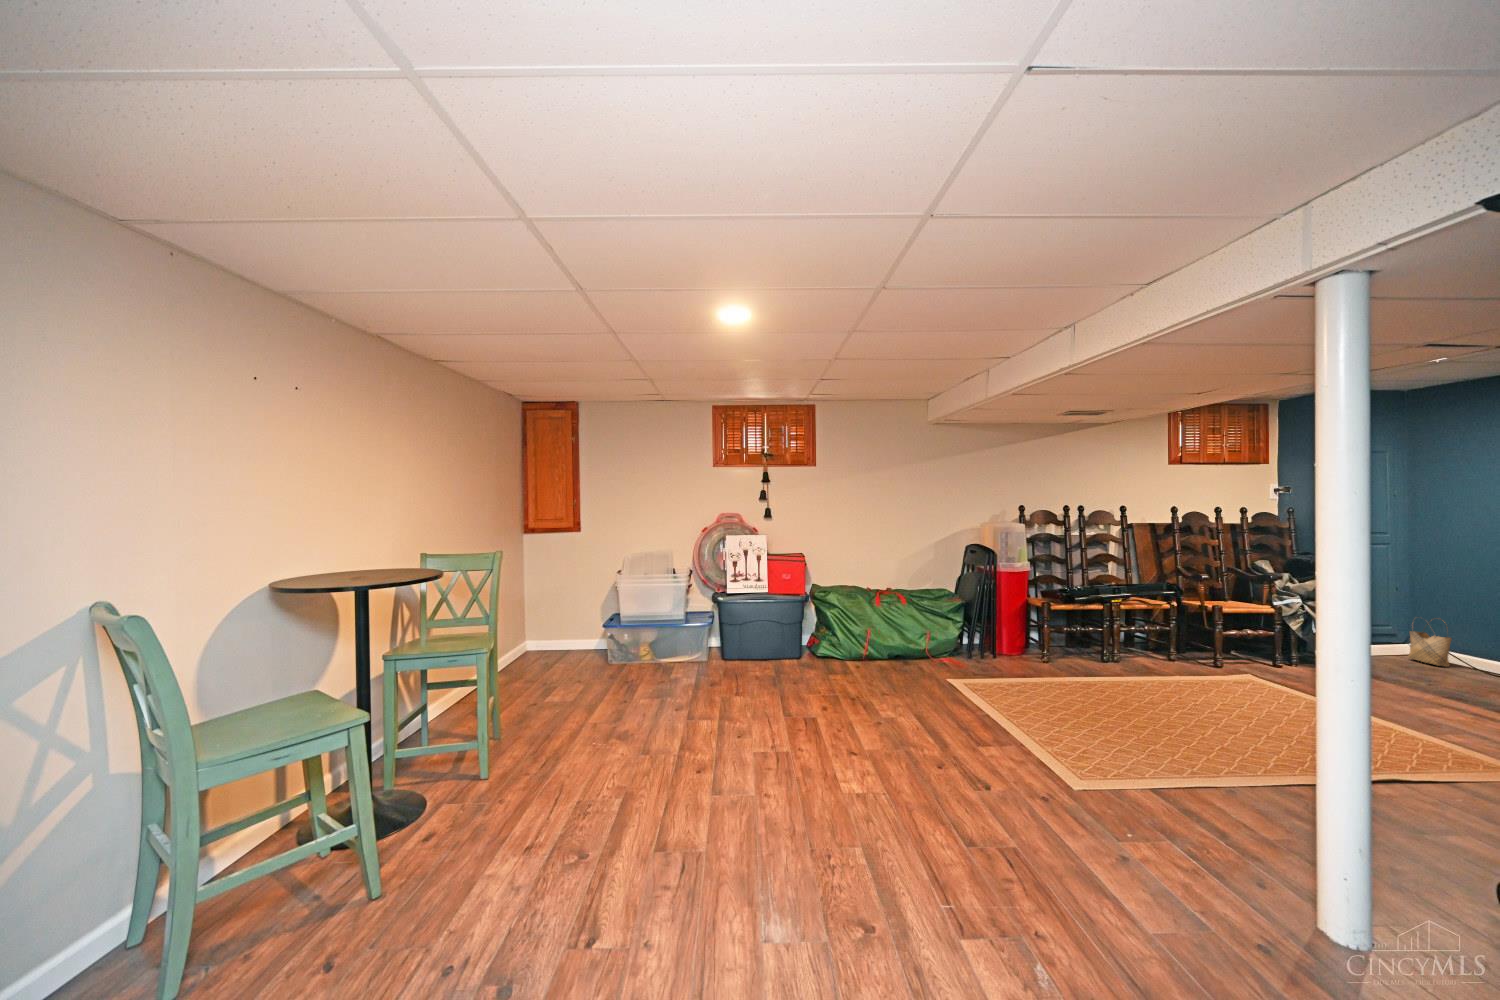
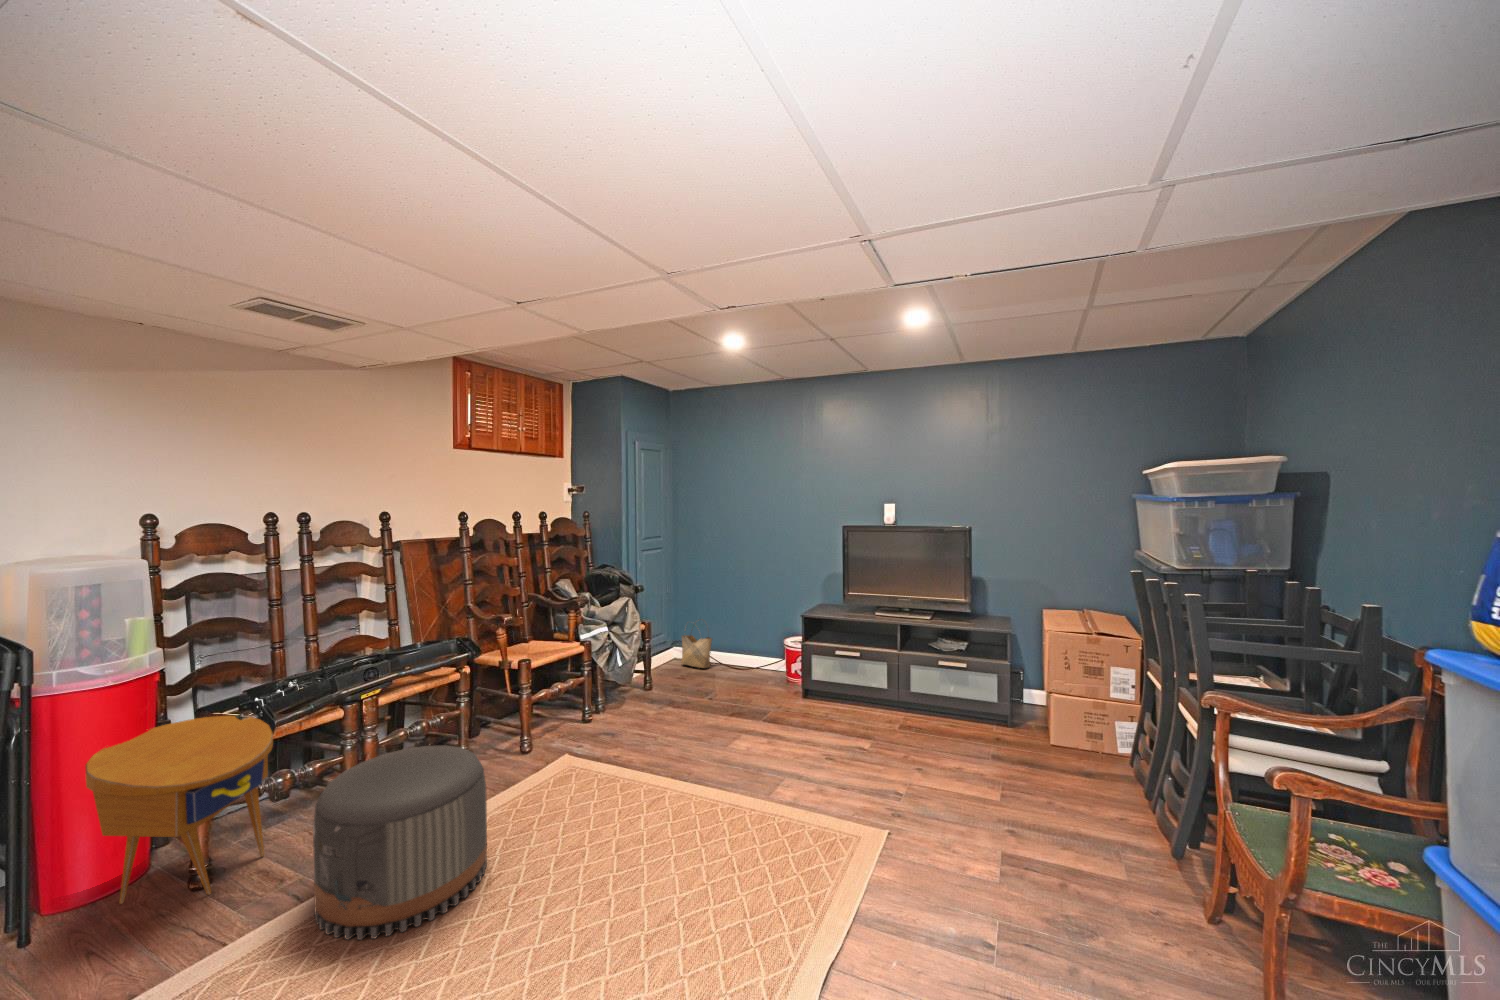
side table: none [1011,594,1074,665] -> present [85,716,273,904]
pouf: none [1096,623,1182,696] -> present [313,745,487,940]

